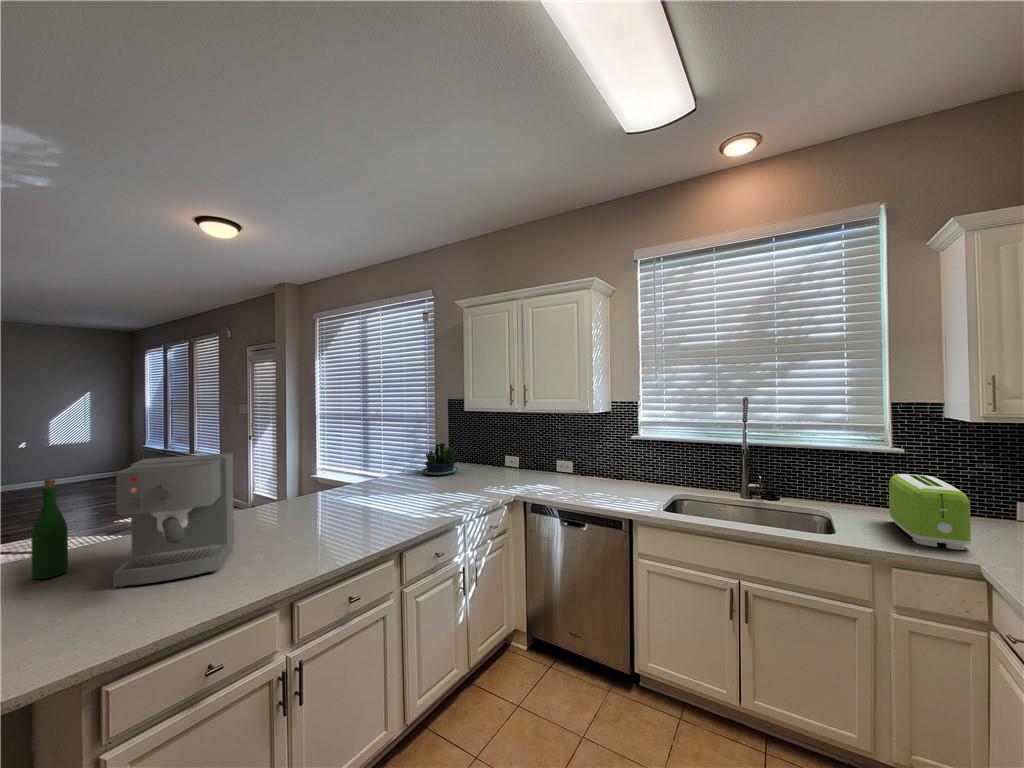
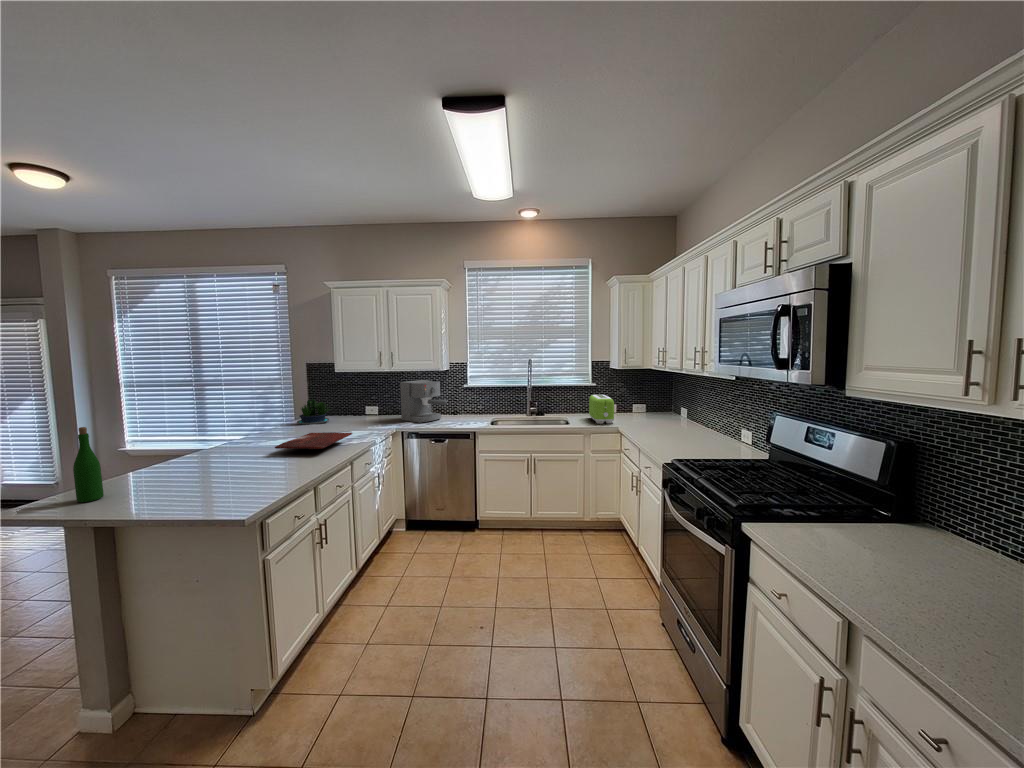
coffee maker: present [113,453,234,588] -> present [400,380,447,423]
cutting board: none [322,494,437,529] -> present [275,432,352,450]

